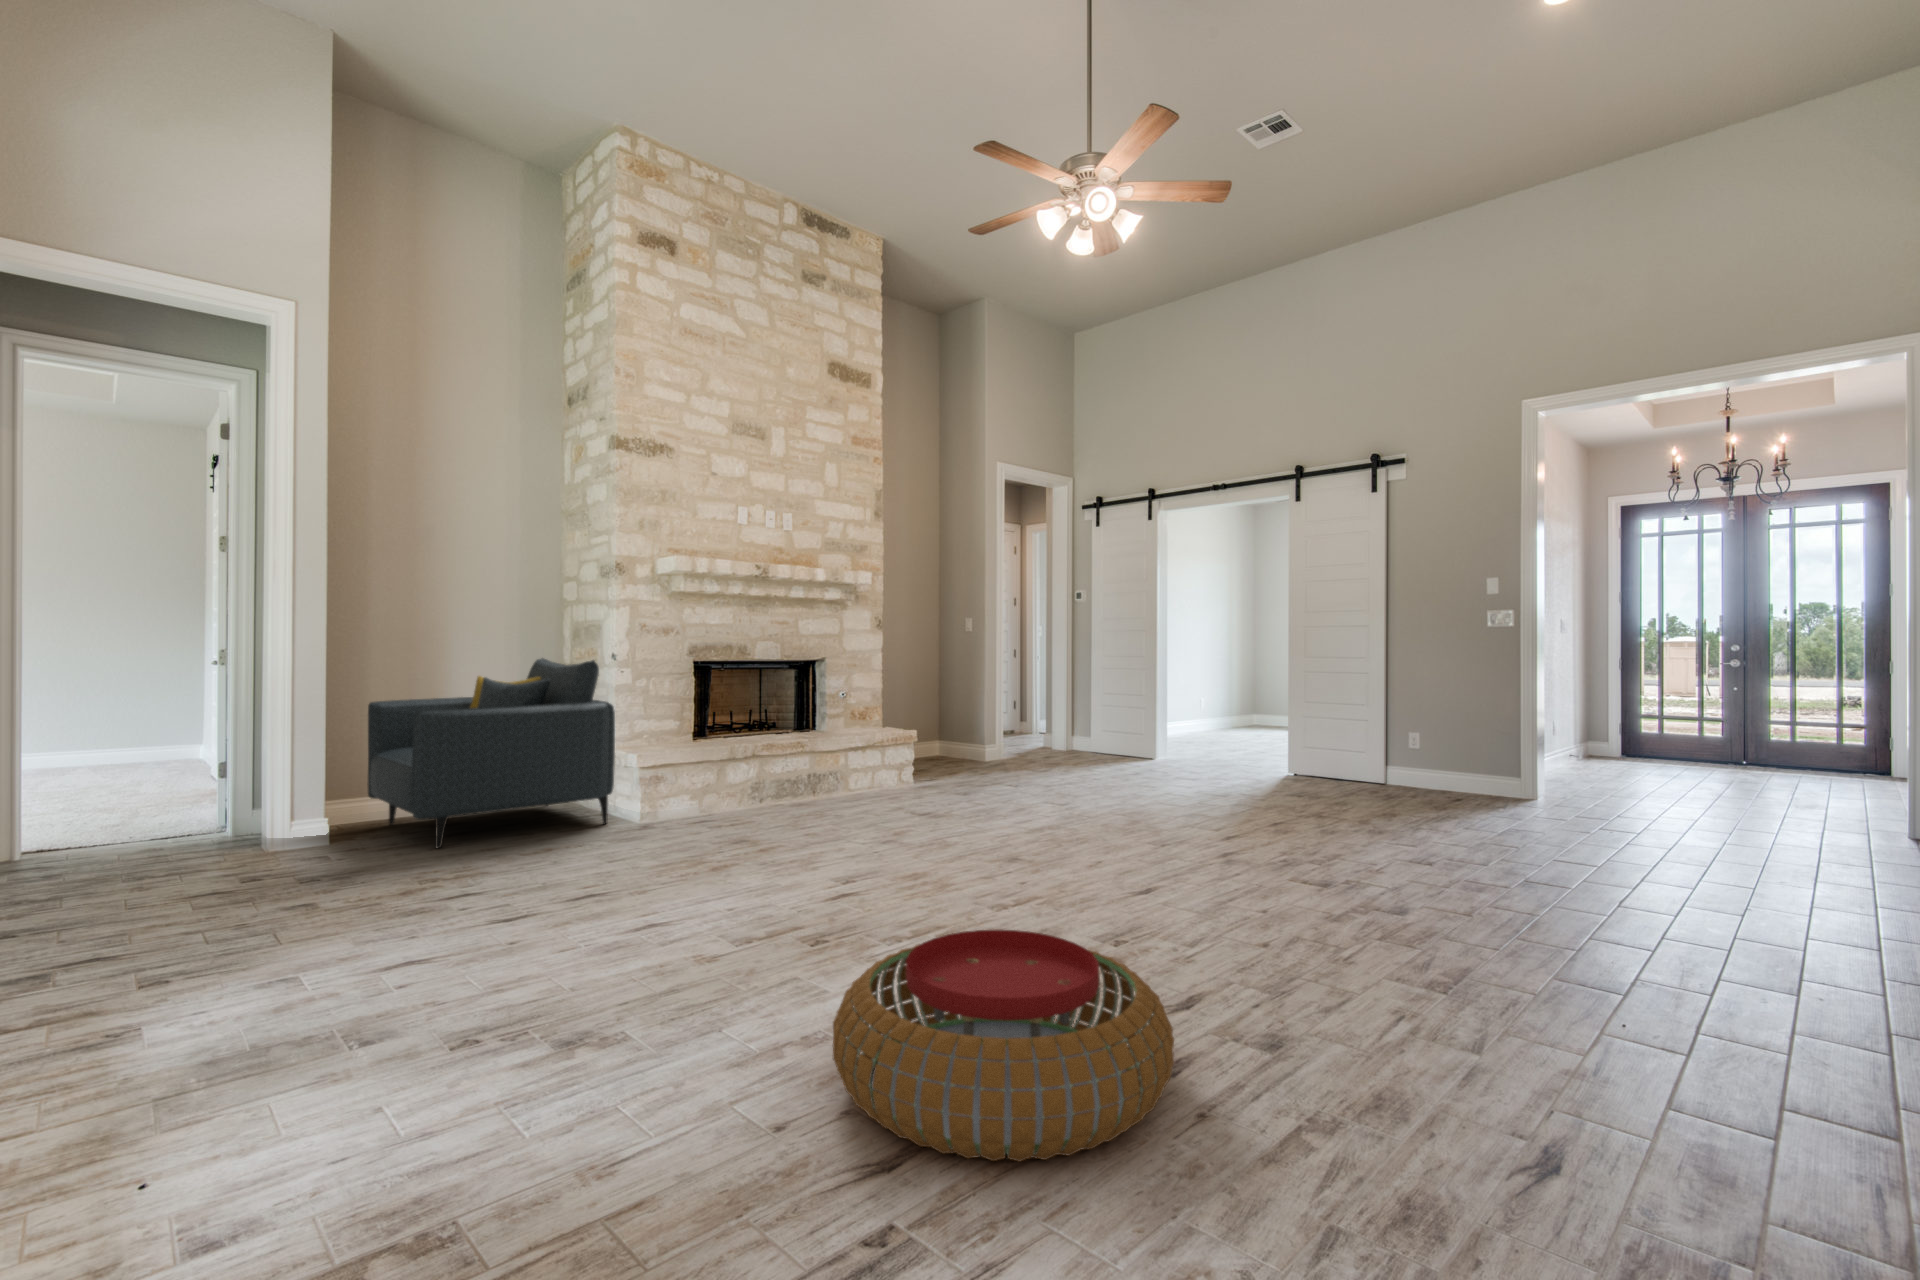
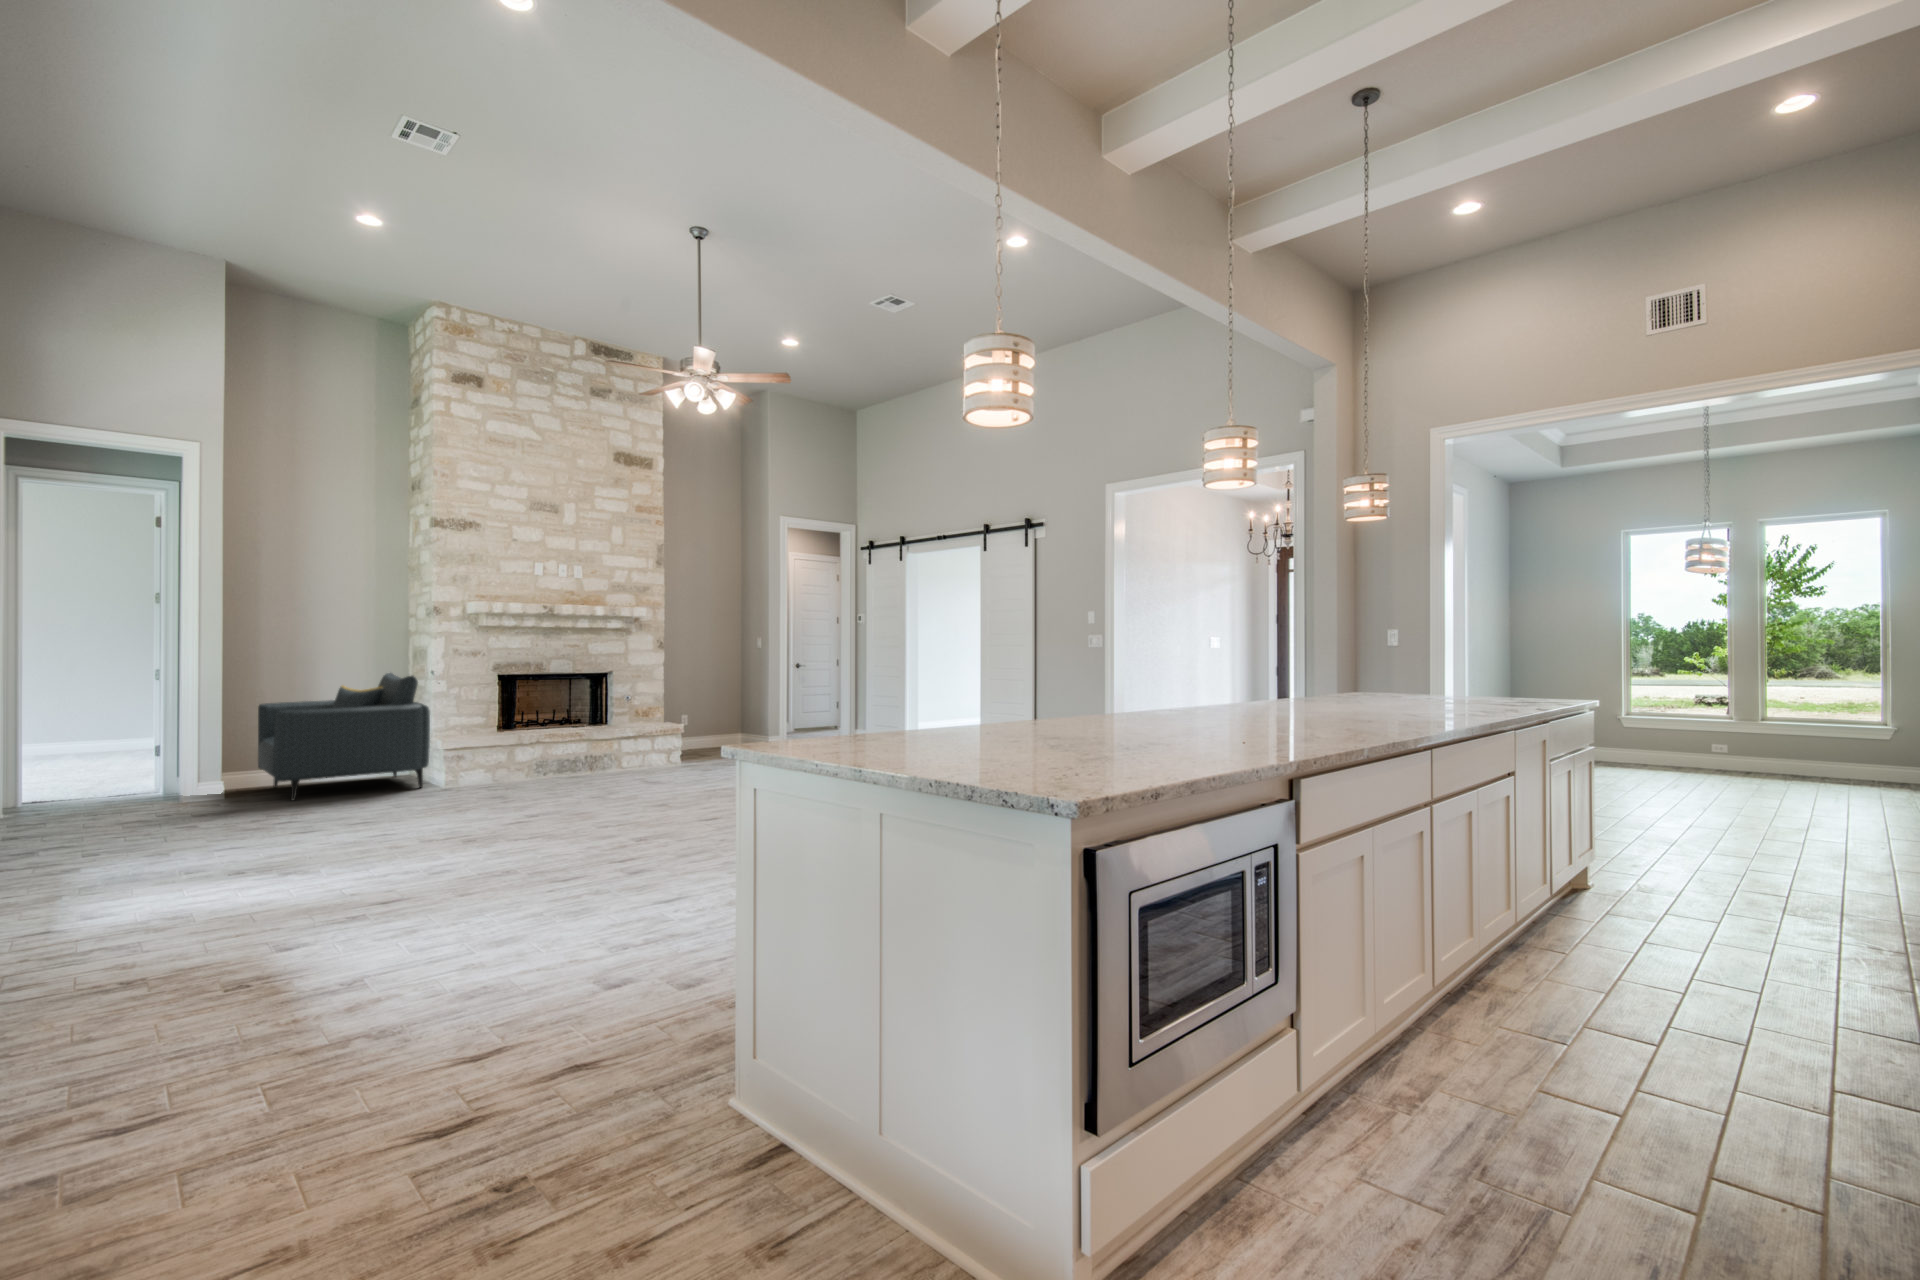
pouf: present [833,930,1174,1162] -> none [364,825,552,914]

